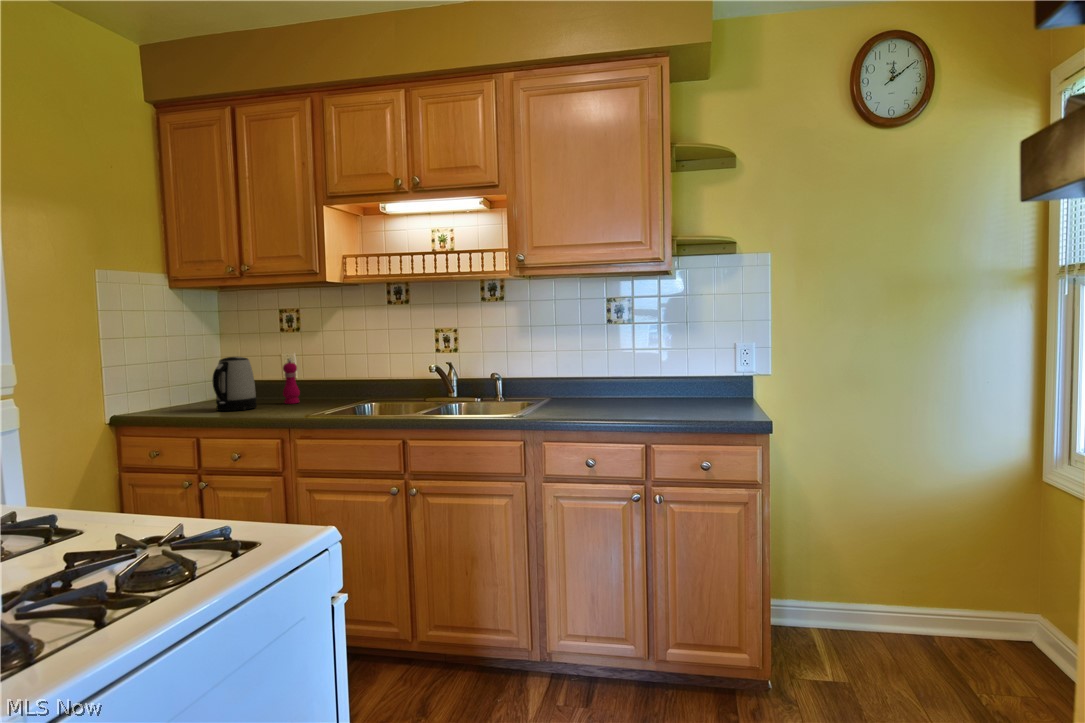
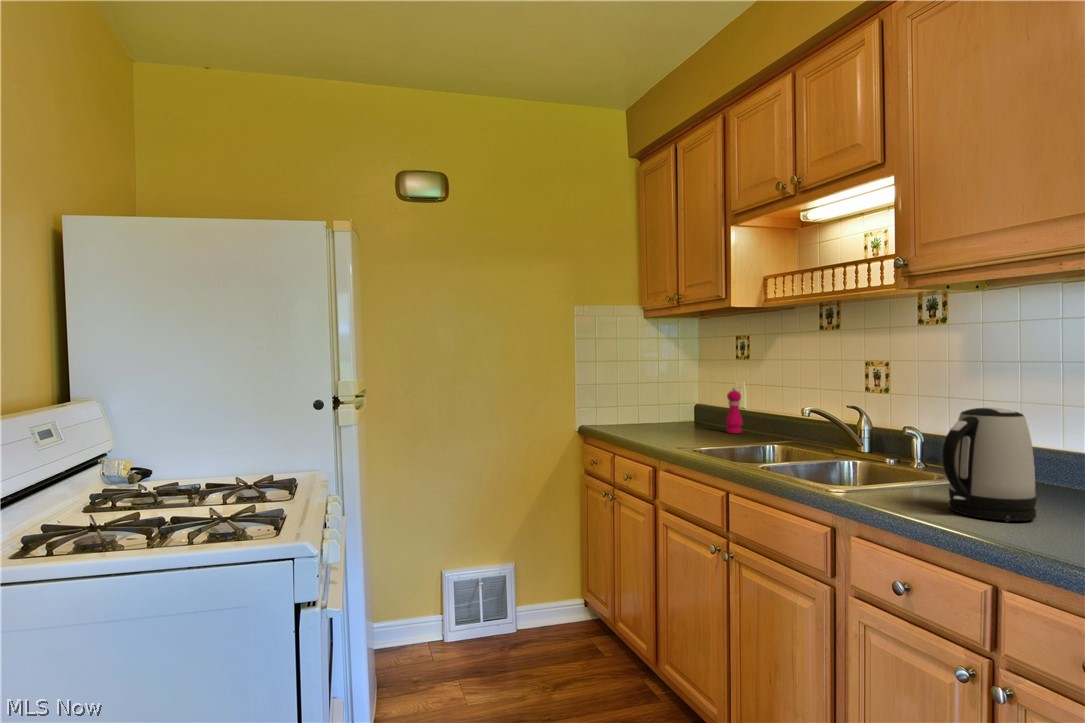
kettle: present [212,357,257,411] -> present [942,407,1037,521]

